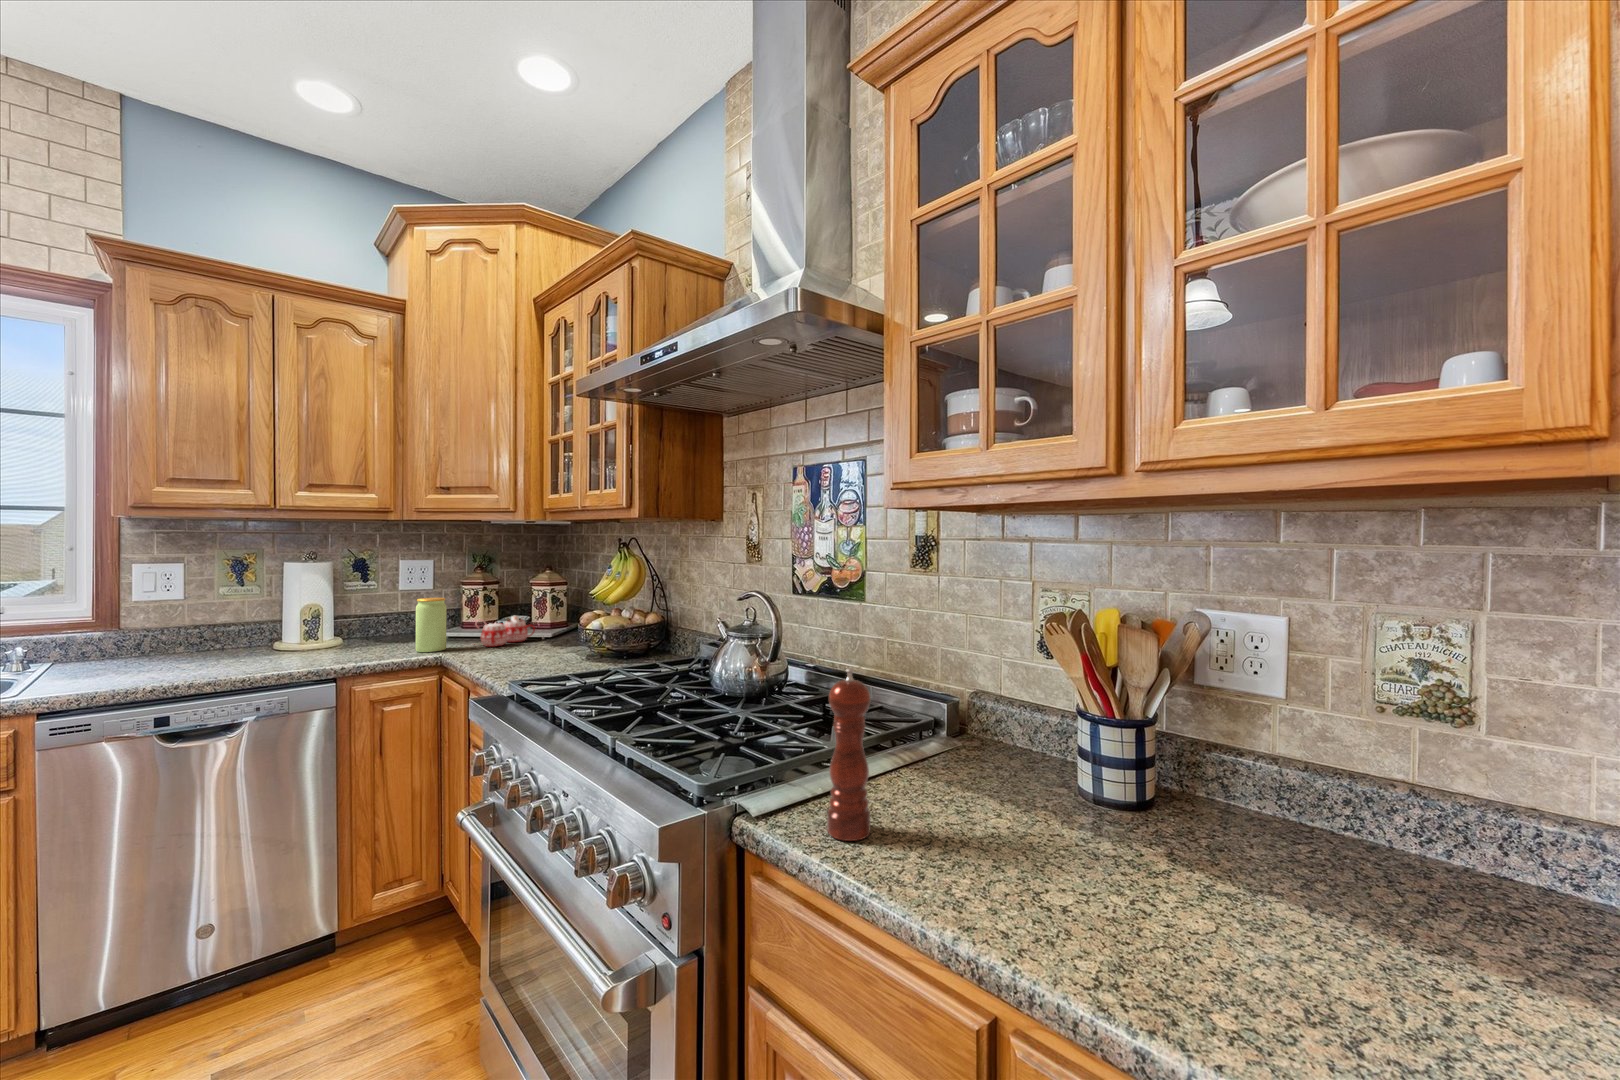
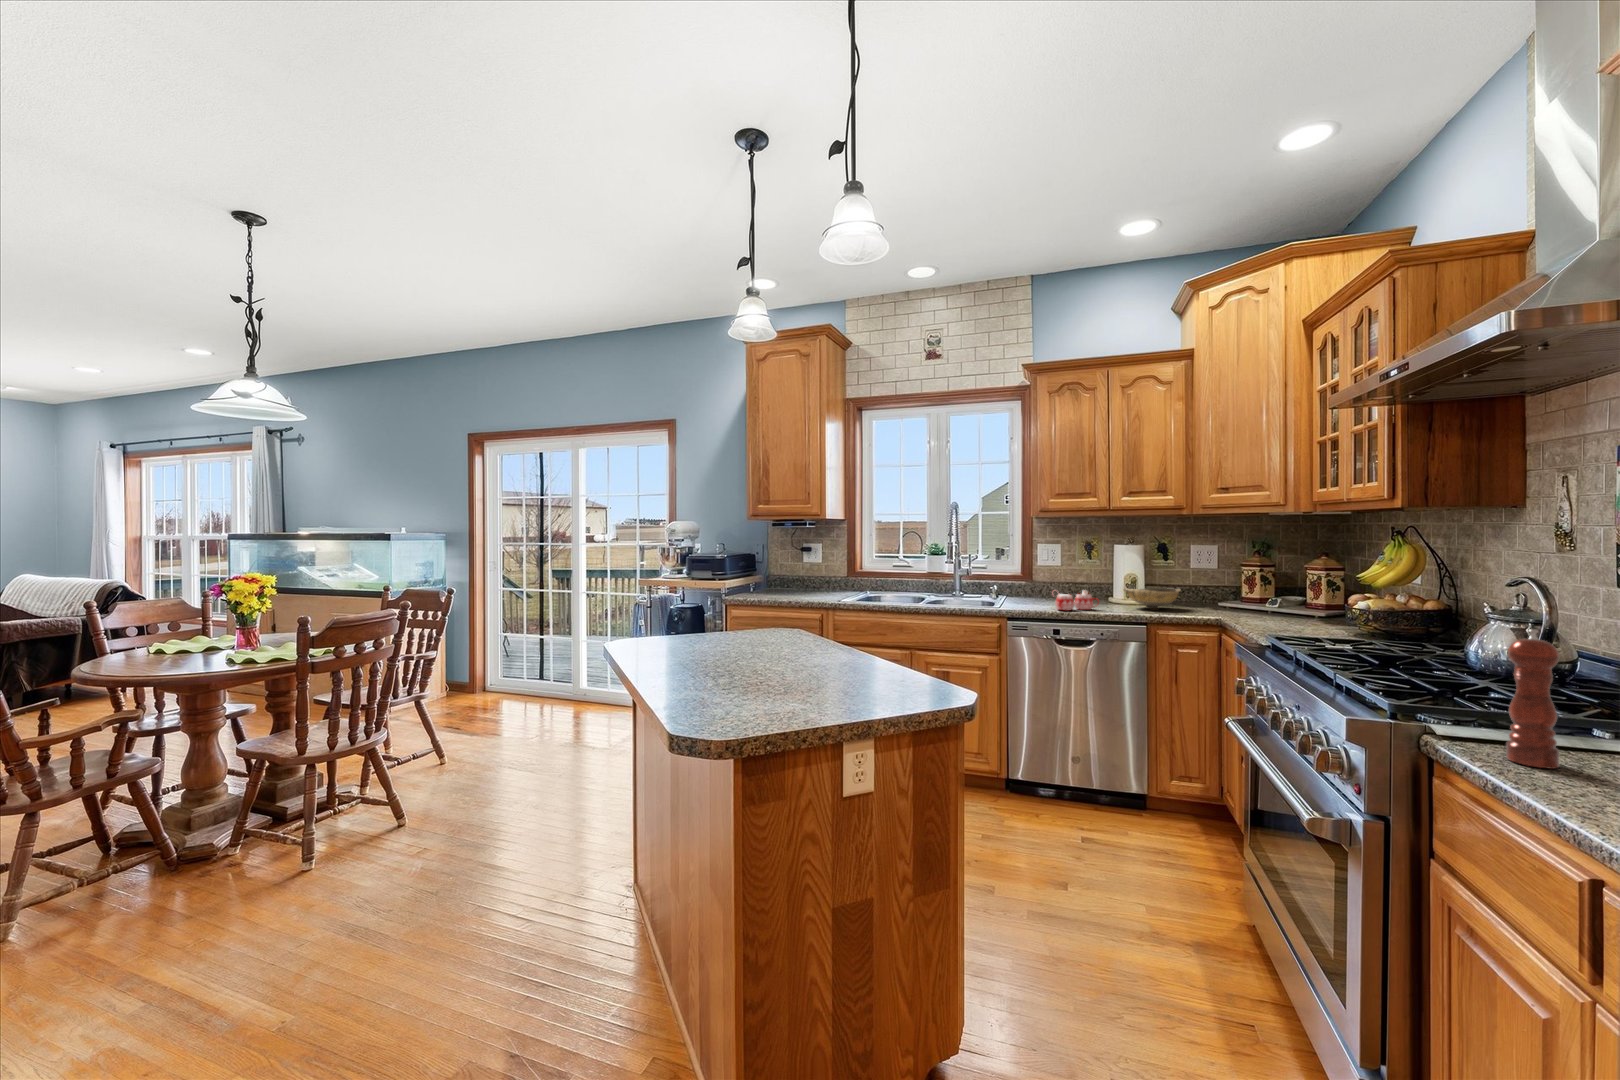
jar: present [416,598,447,652] -> none [1202,574,1226,615]
mug: present [474,616,535,647] -> present [1055,590,1094,611]
bowl: none [296,620,387,654] -> present [1124,588,1181,609]

